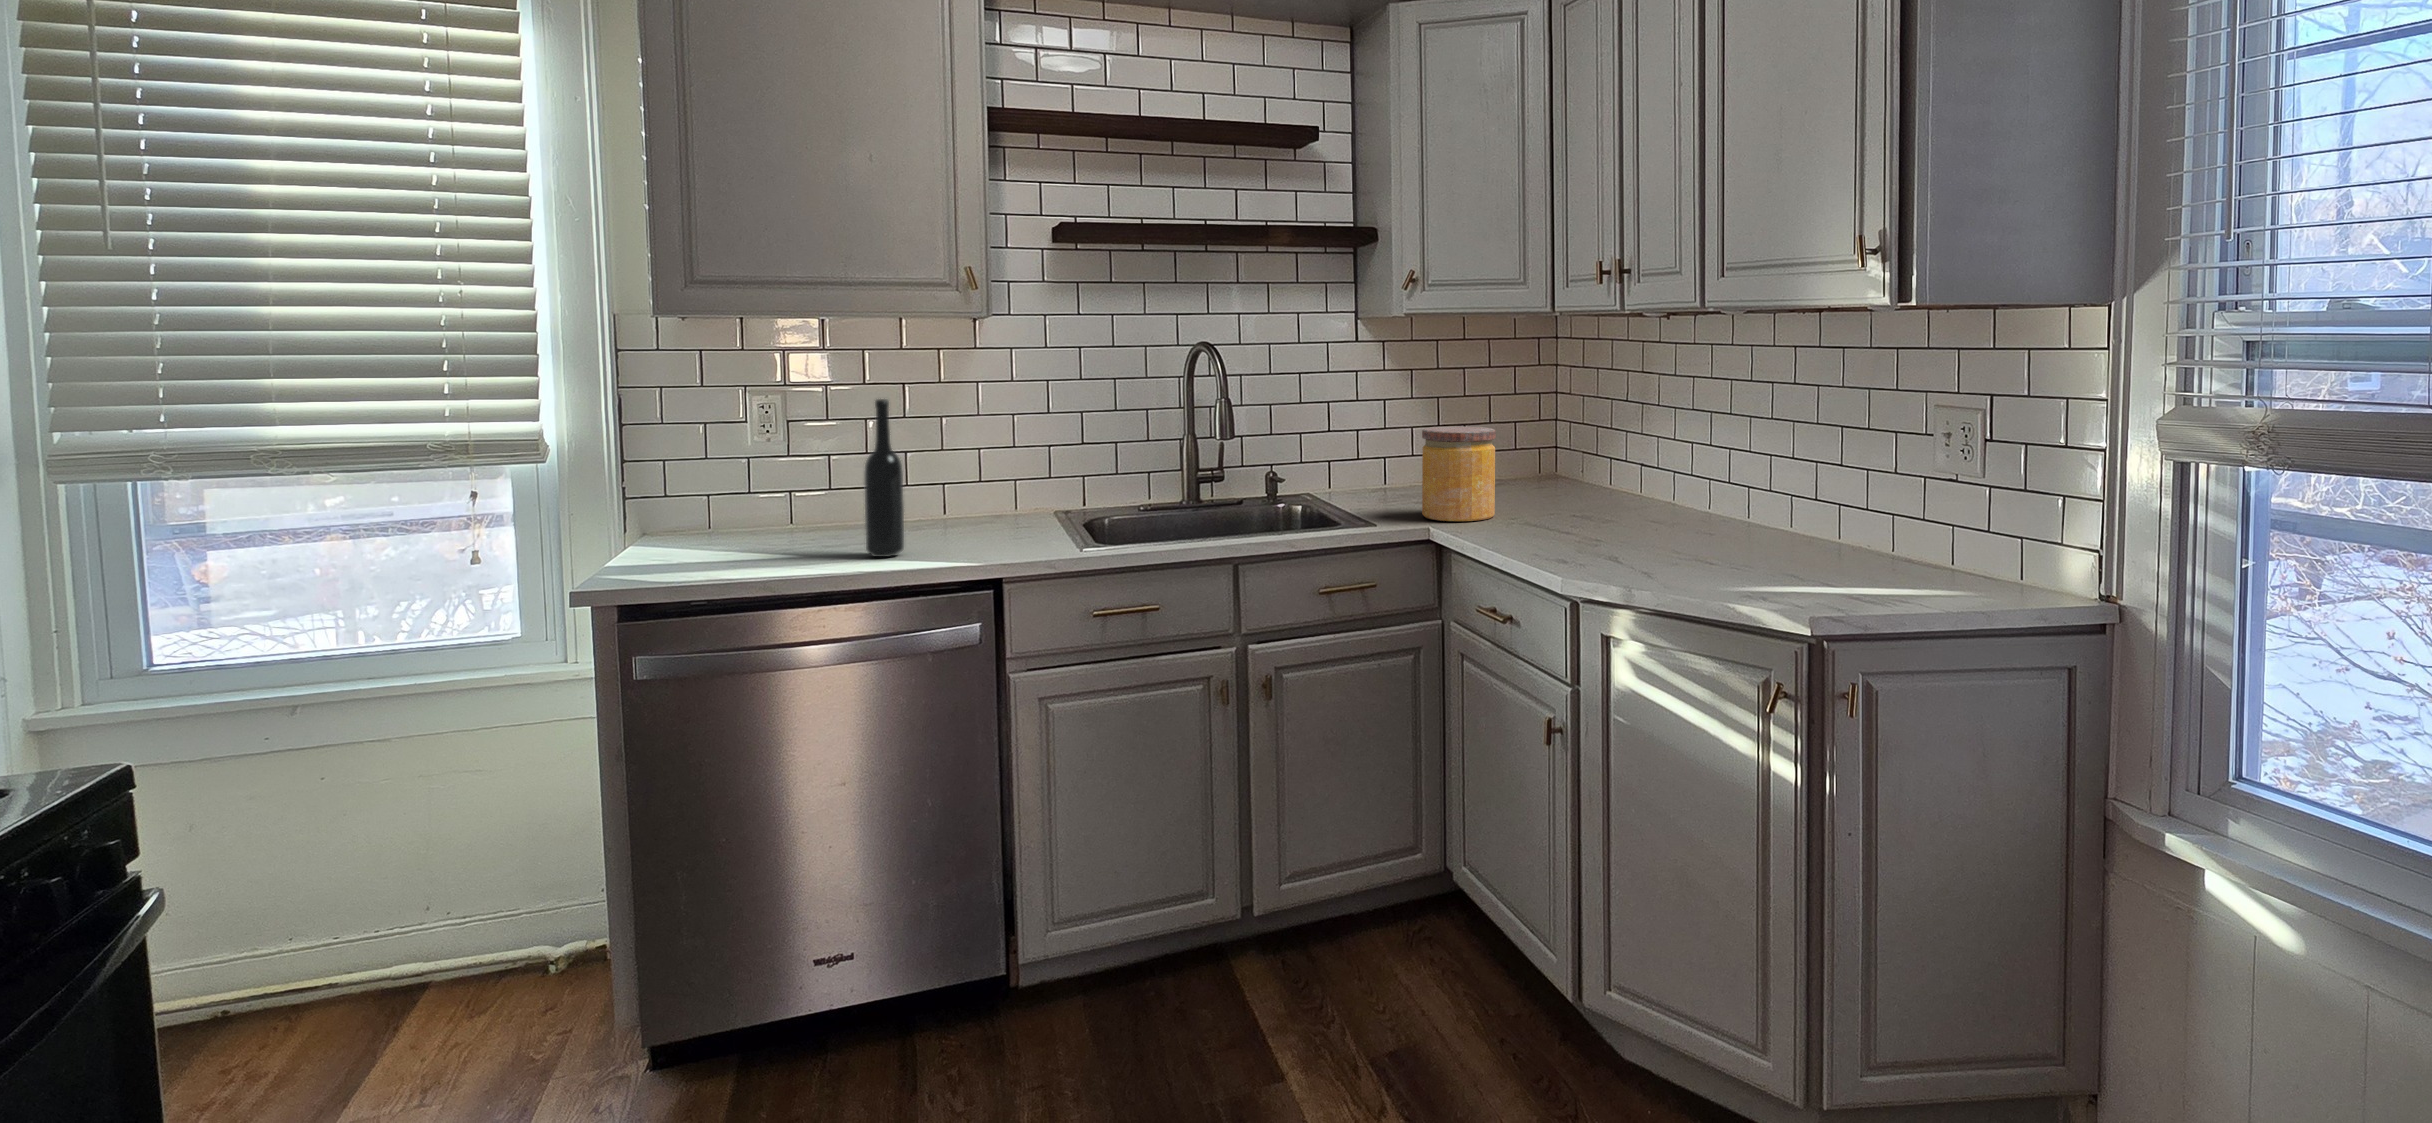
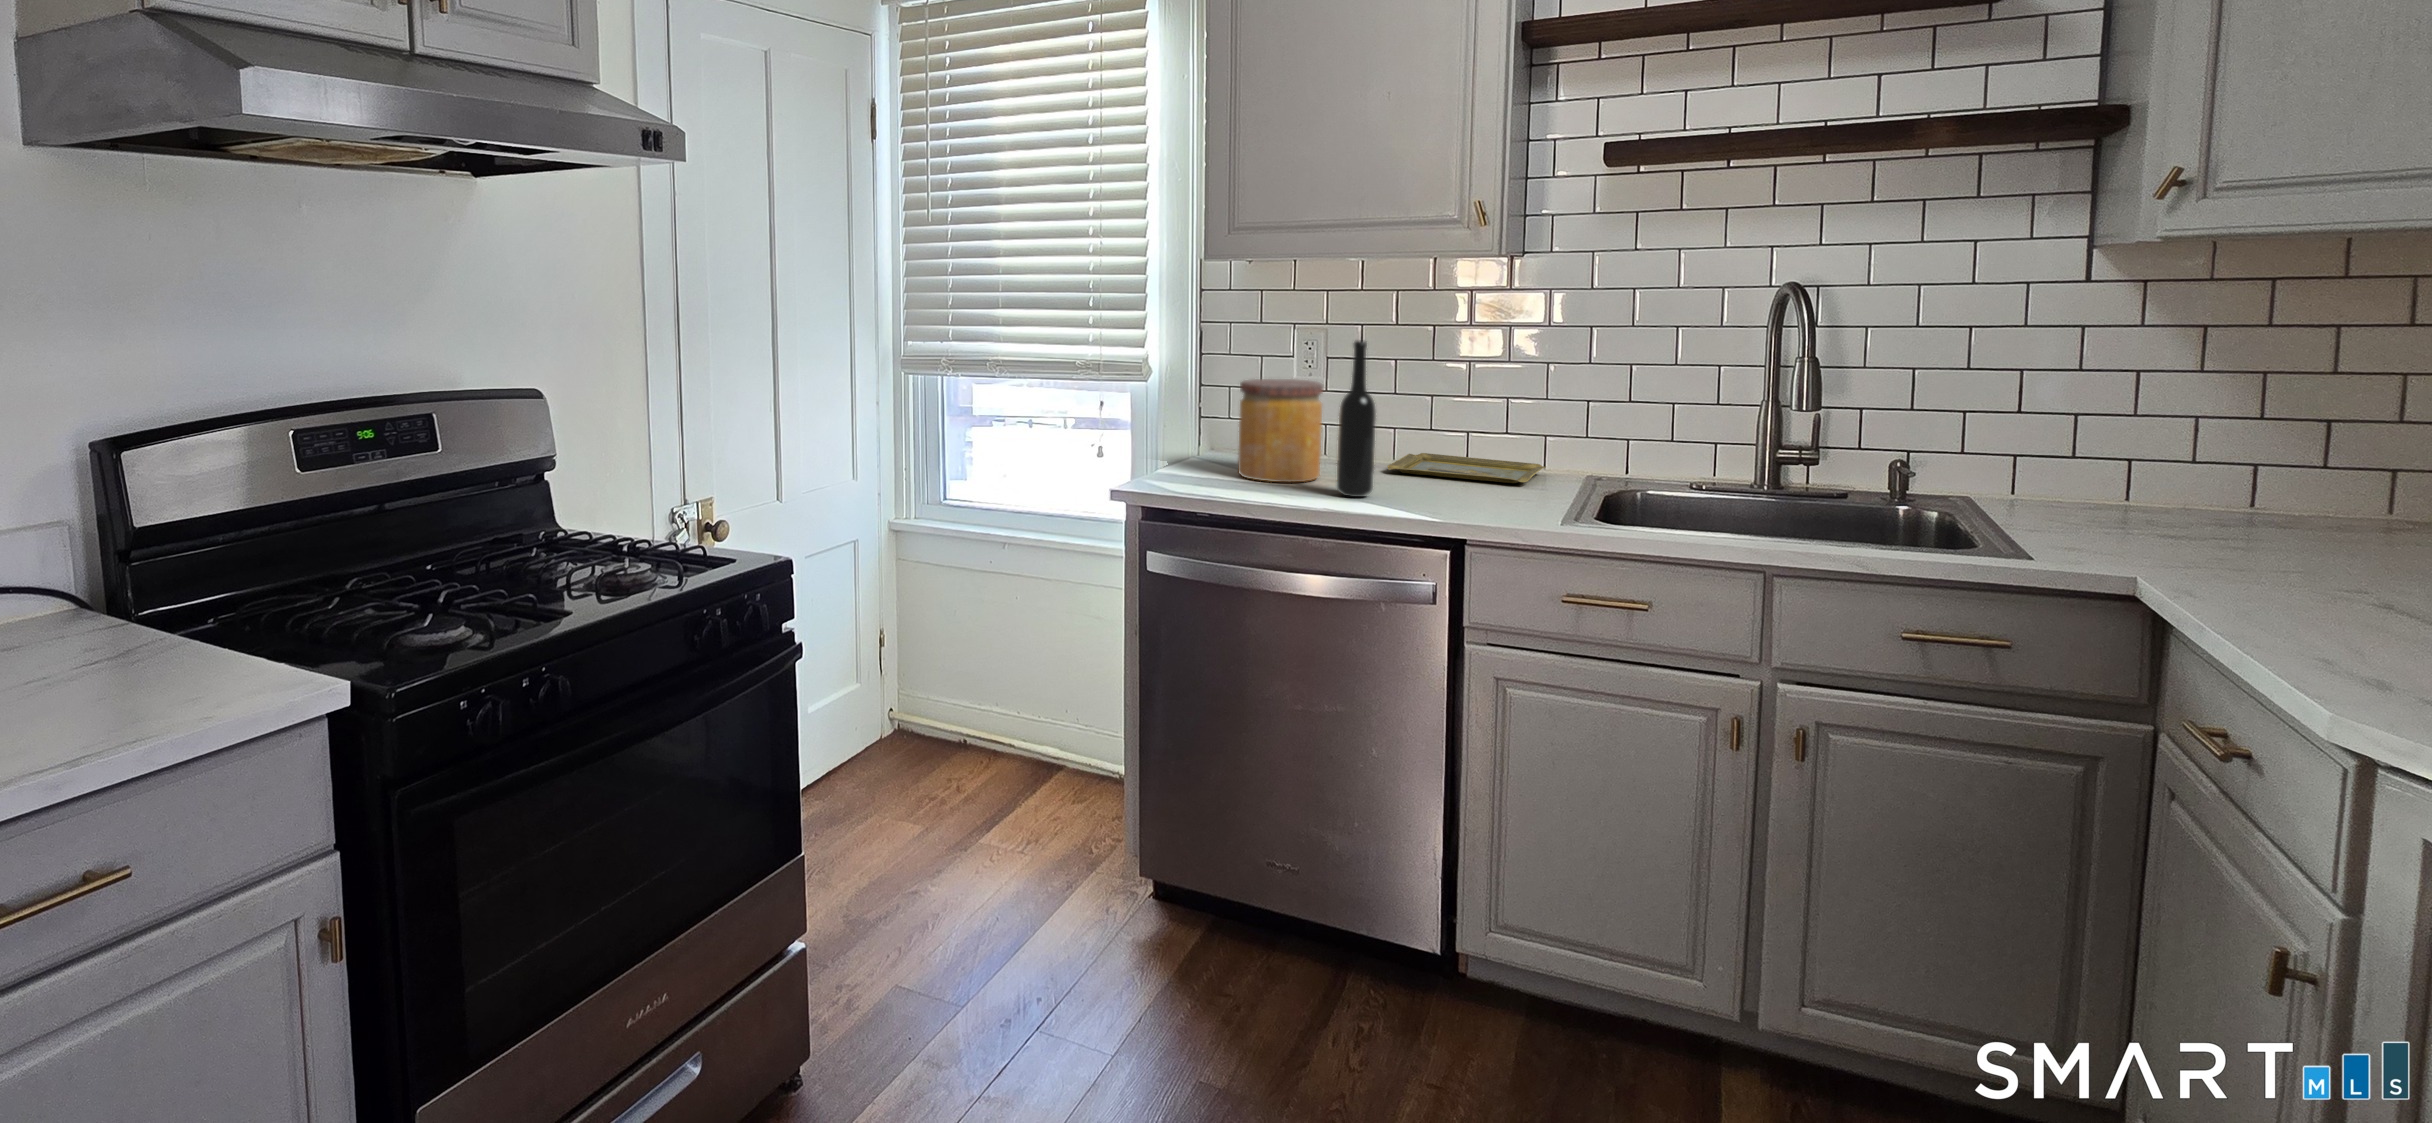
jar: present [1422,426,1496,521] -> present [1238,379,1323,482]
tray: none [887,506,1028,529] -> present [1388,453,1545,483]

